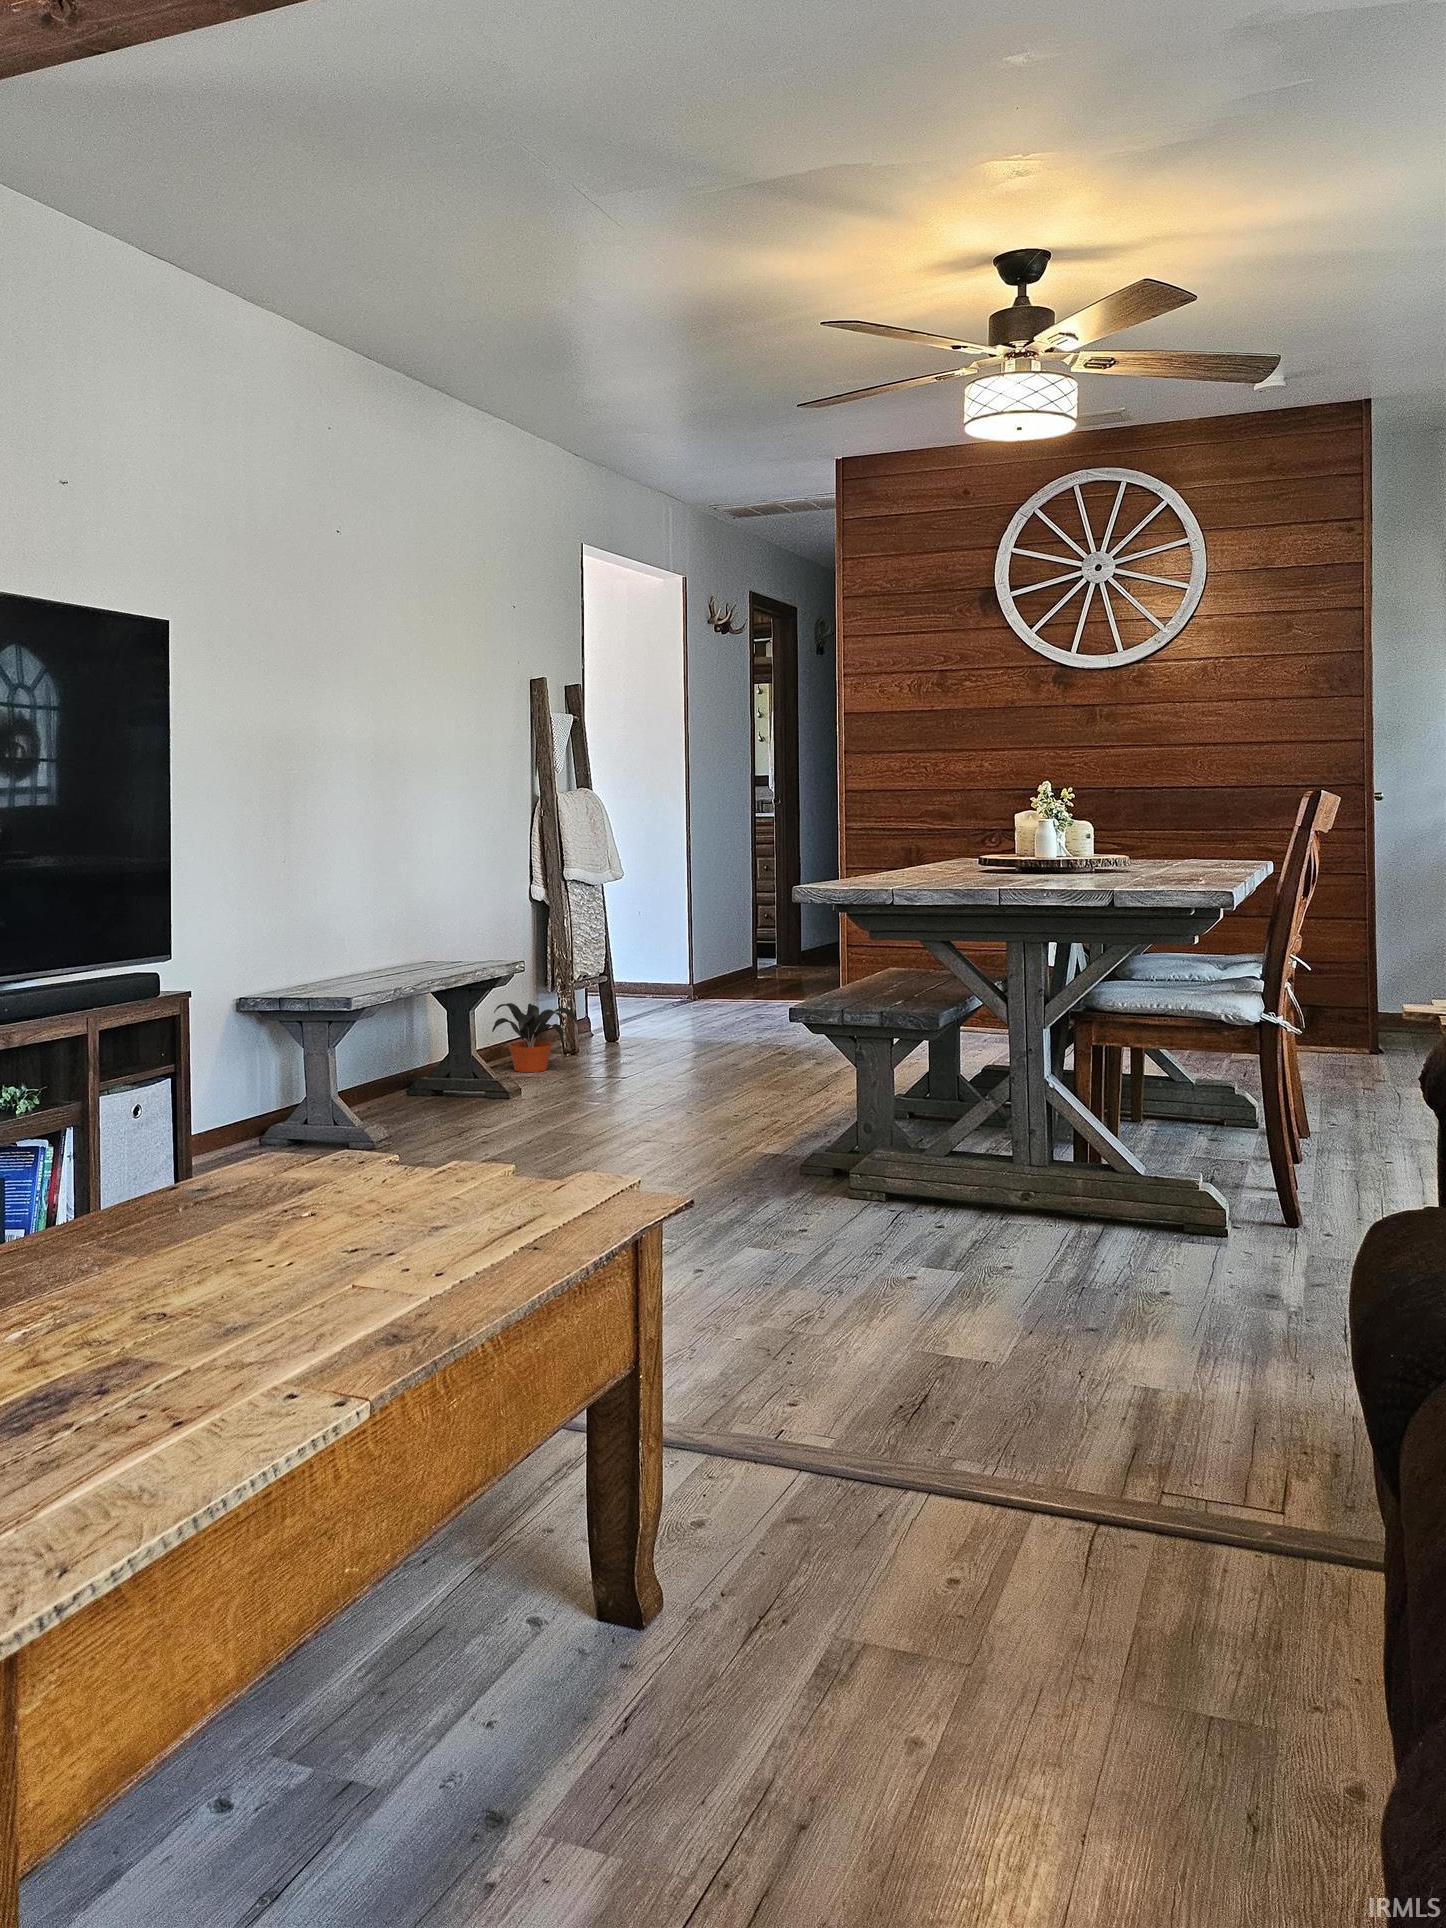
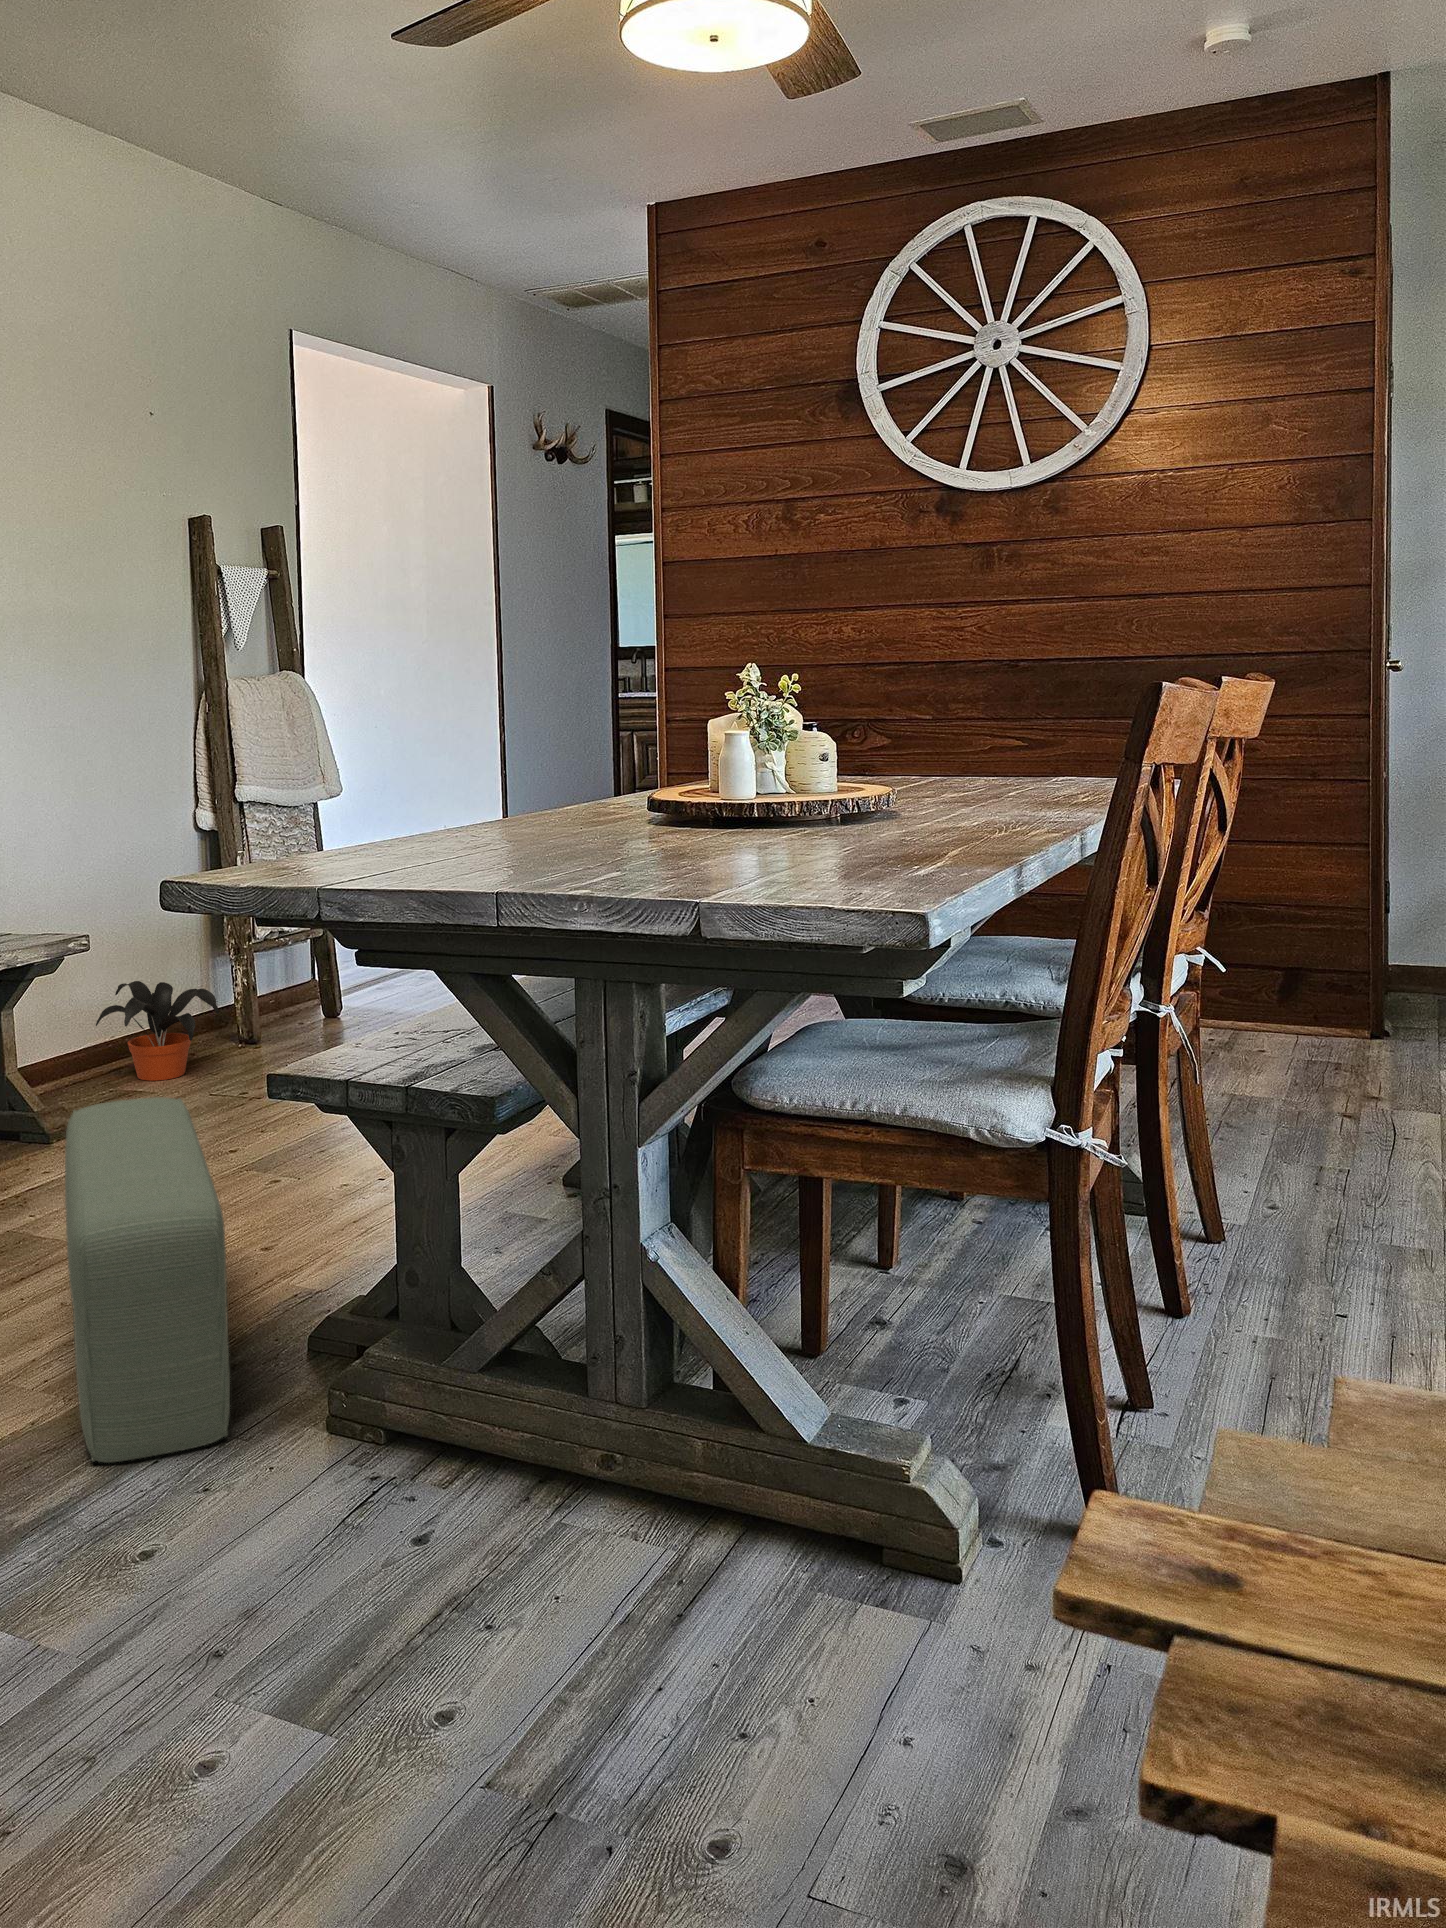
pouf: none [633,1035,802,1207] -> present [65,1097,230,1463]

